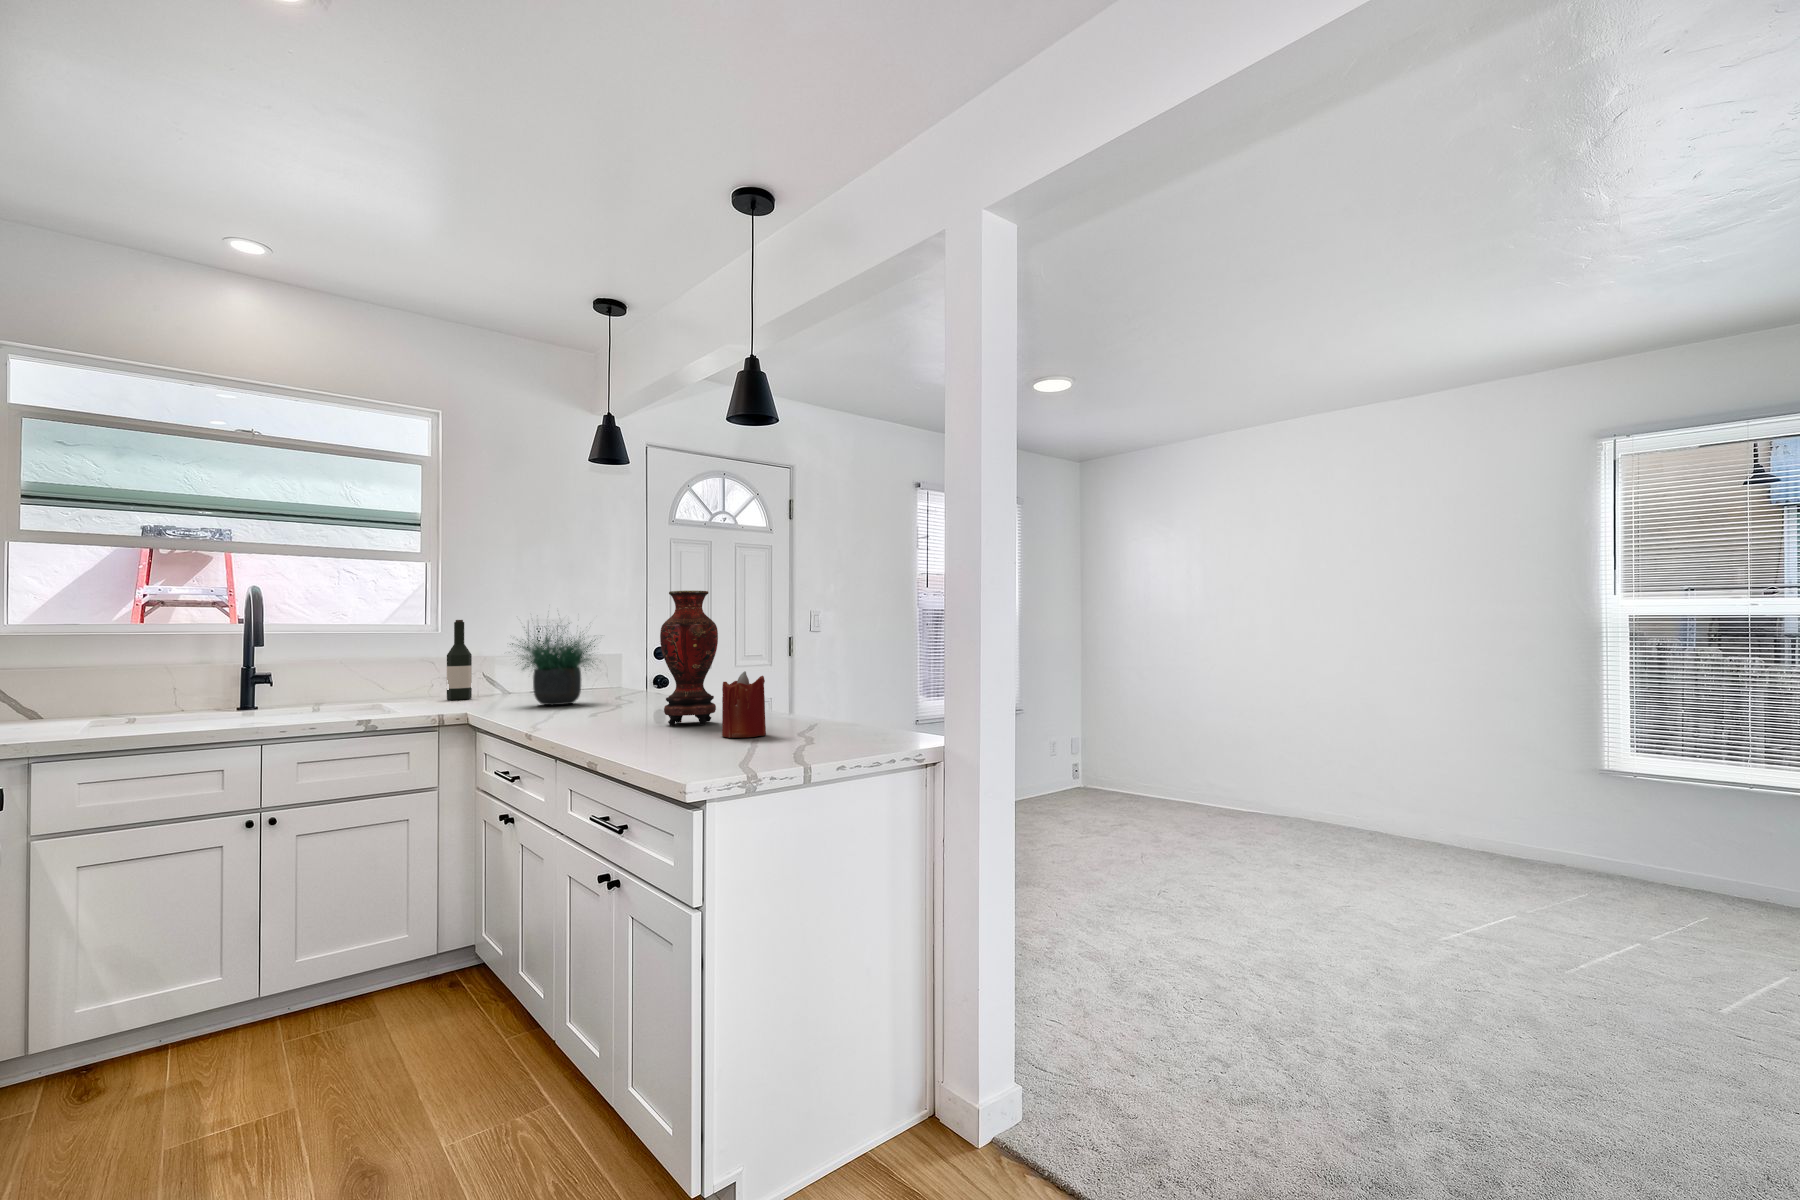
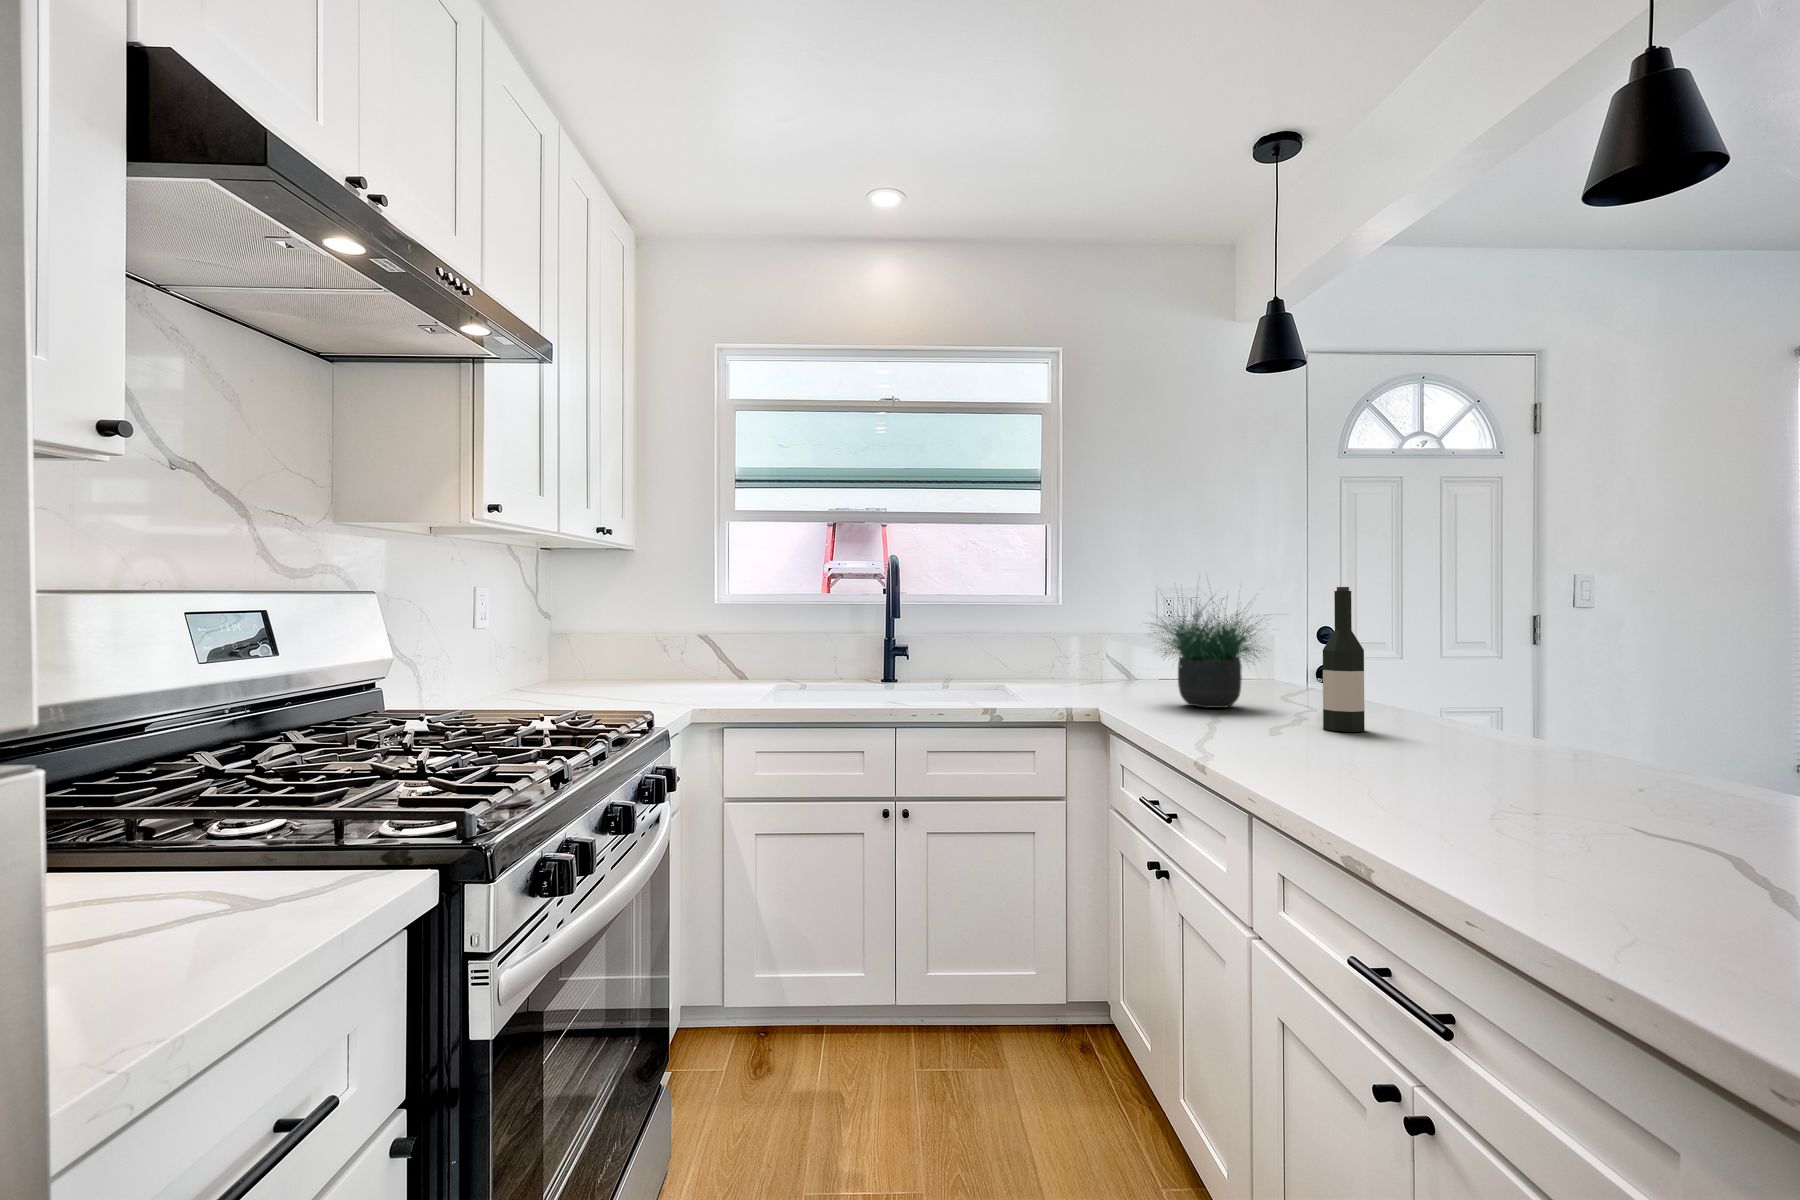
vase: present [660,591,718,726] -> none [1416,550,1533,789]
wine bottle: present [447,620,472,700] -> present [1323,587,1365,732]
candle: present [722,671,766,738] -> none [1589,712,1709,852]

